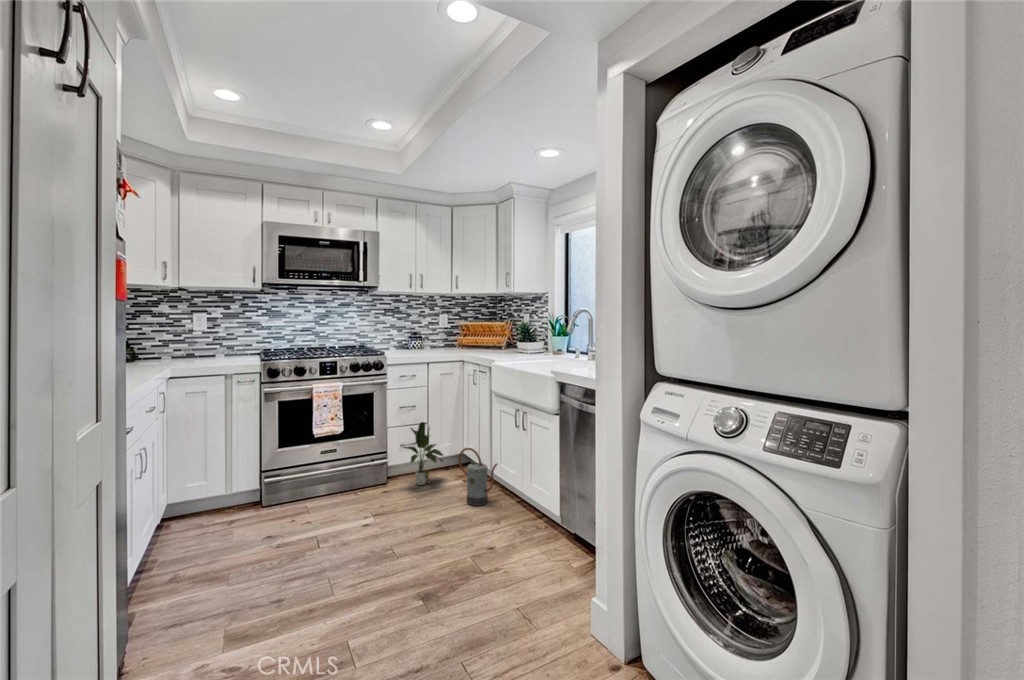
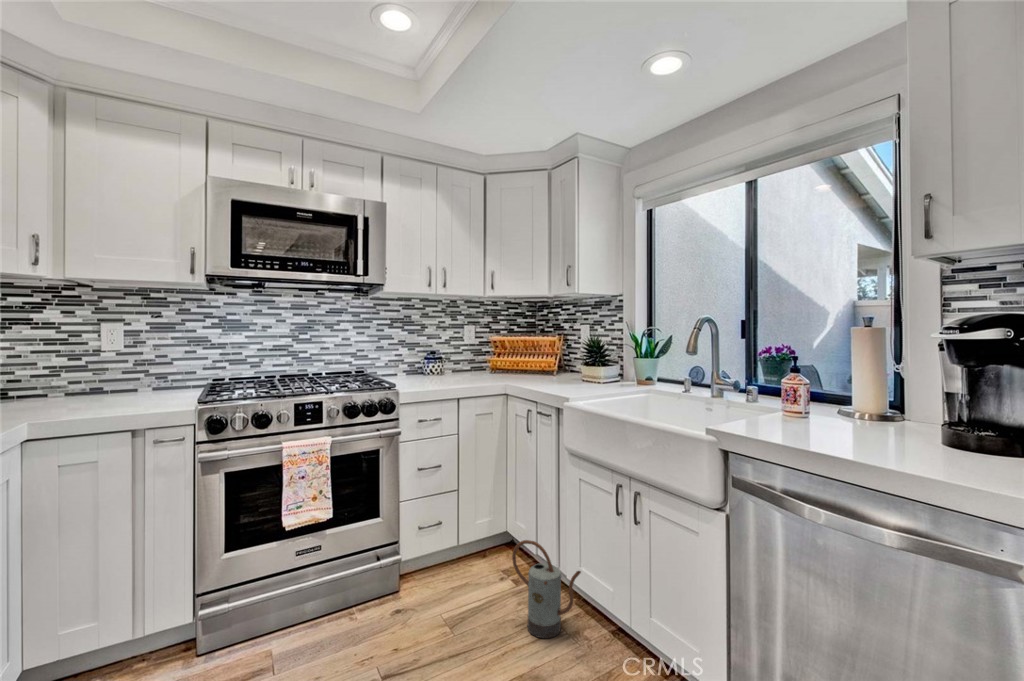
potted plant: present [404,422,443,485] -> none [422,489,484,587]

